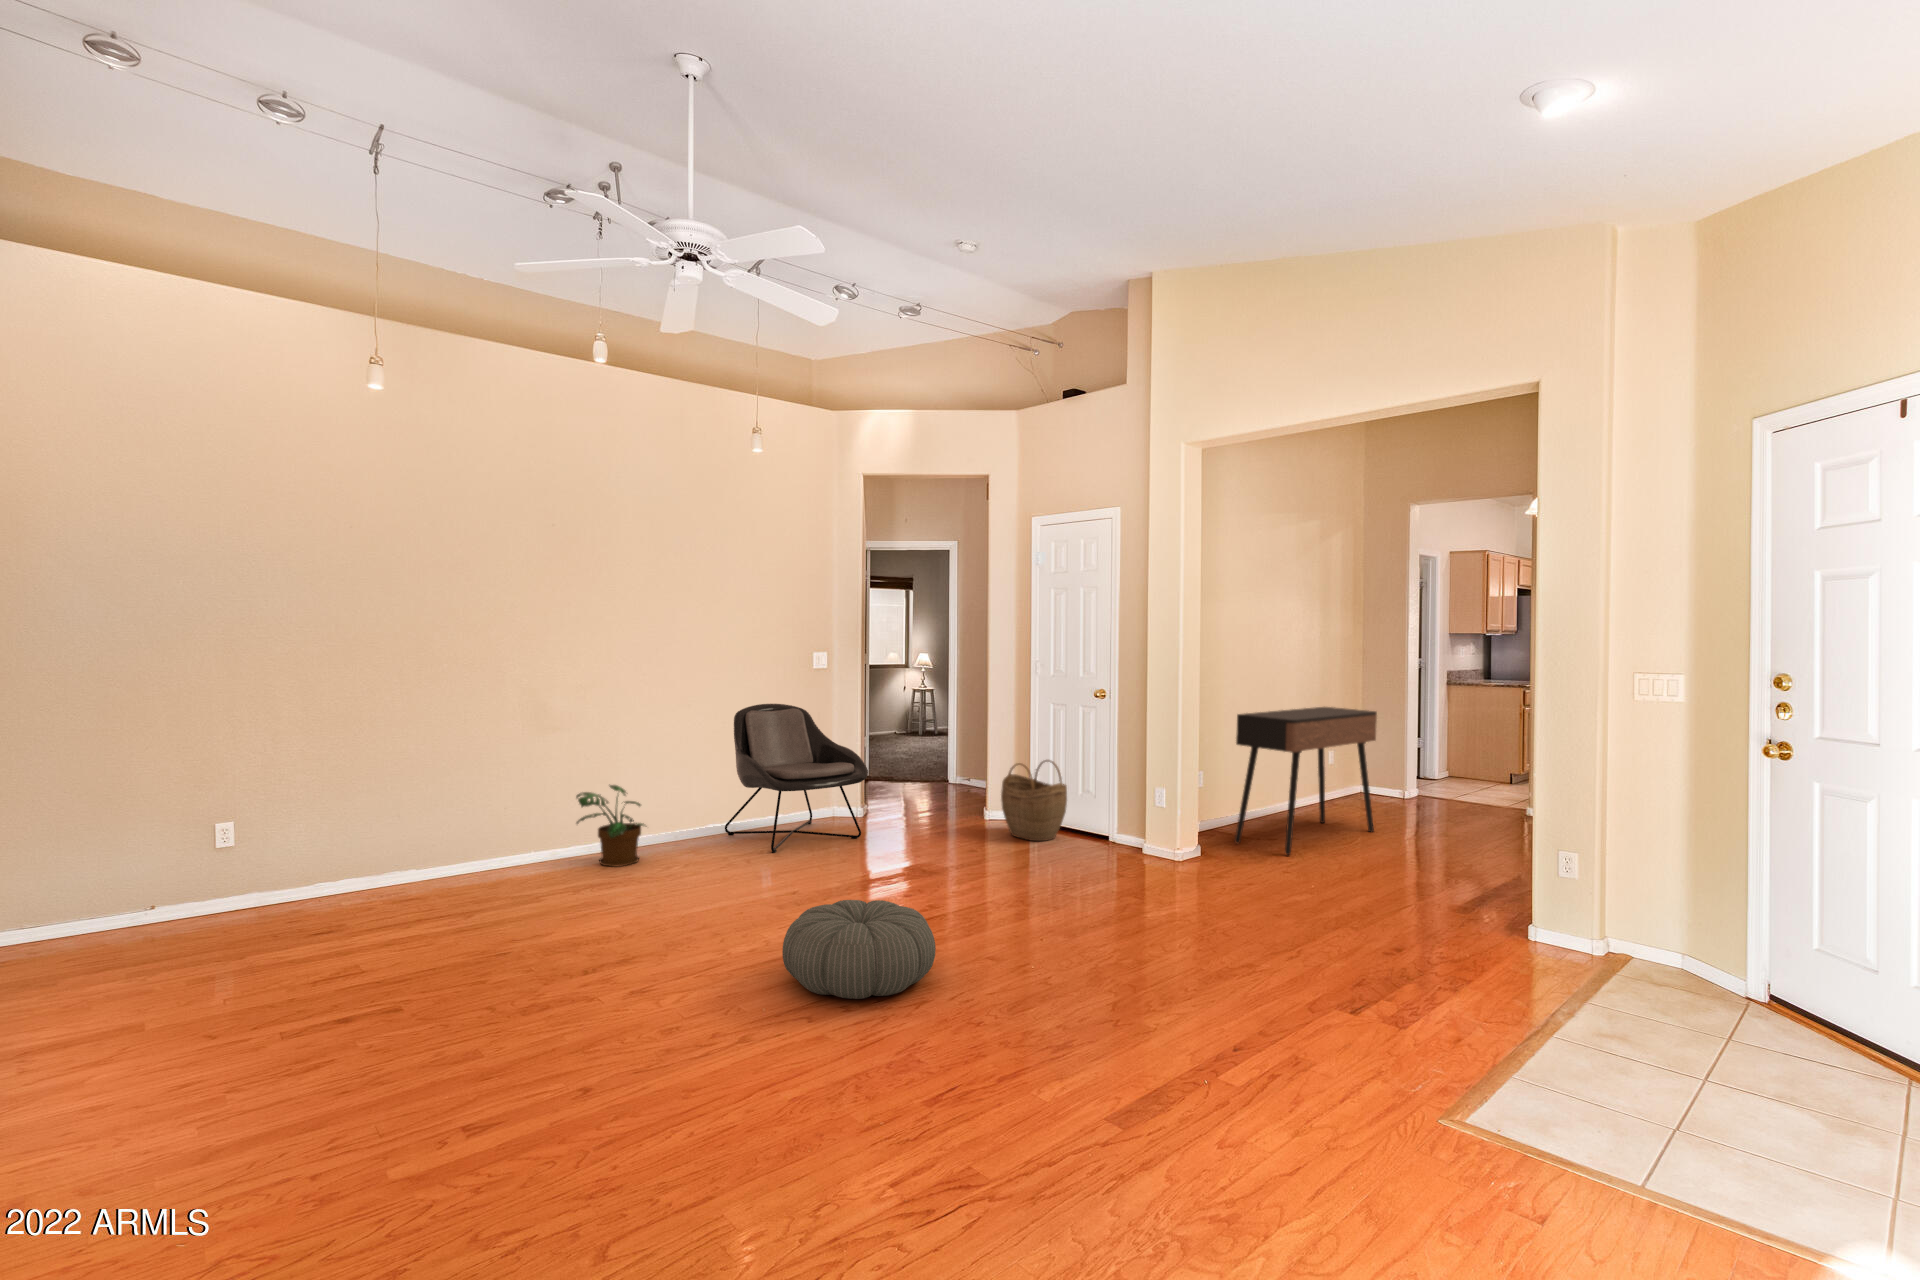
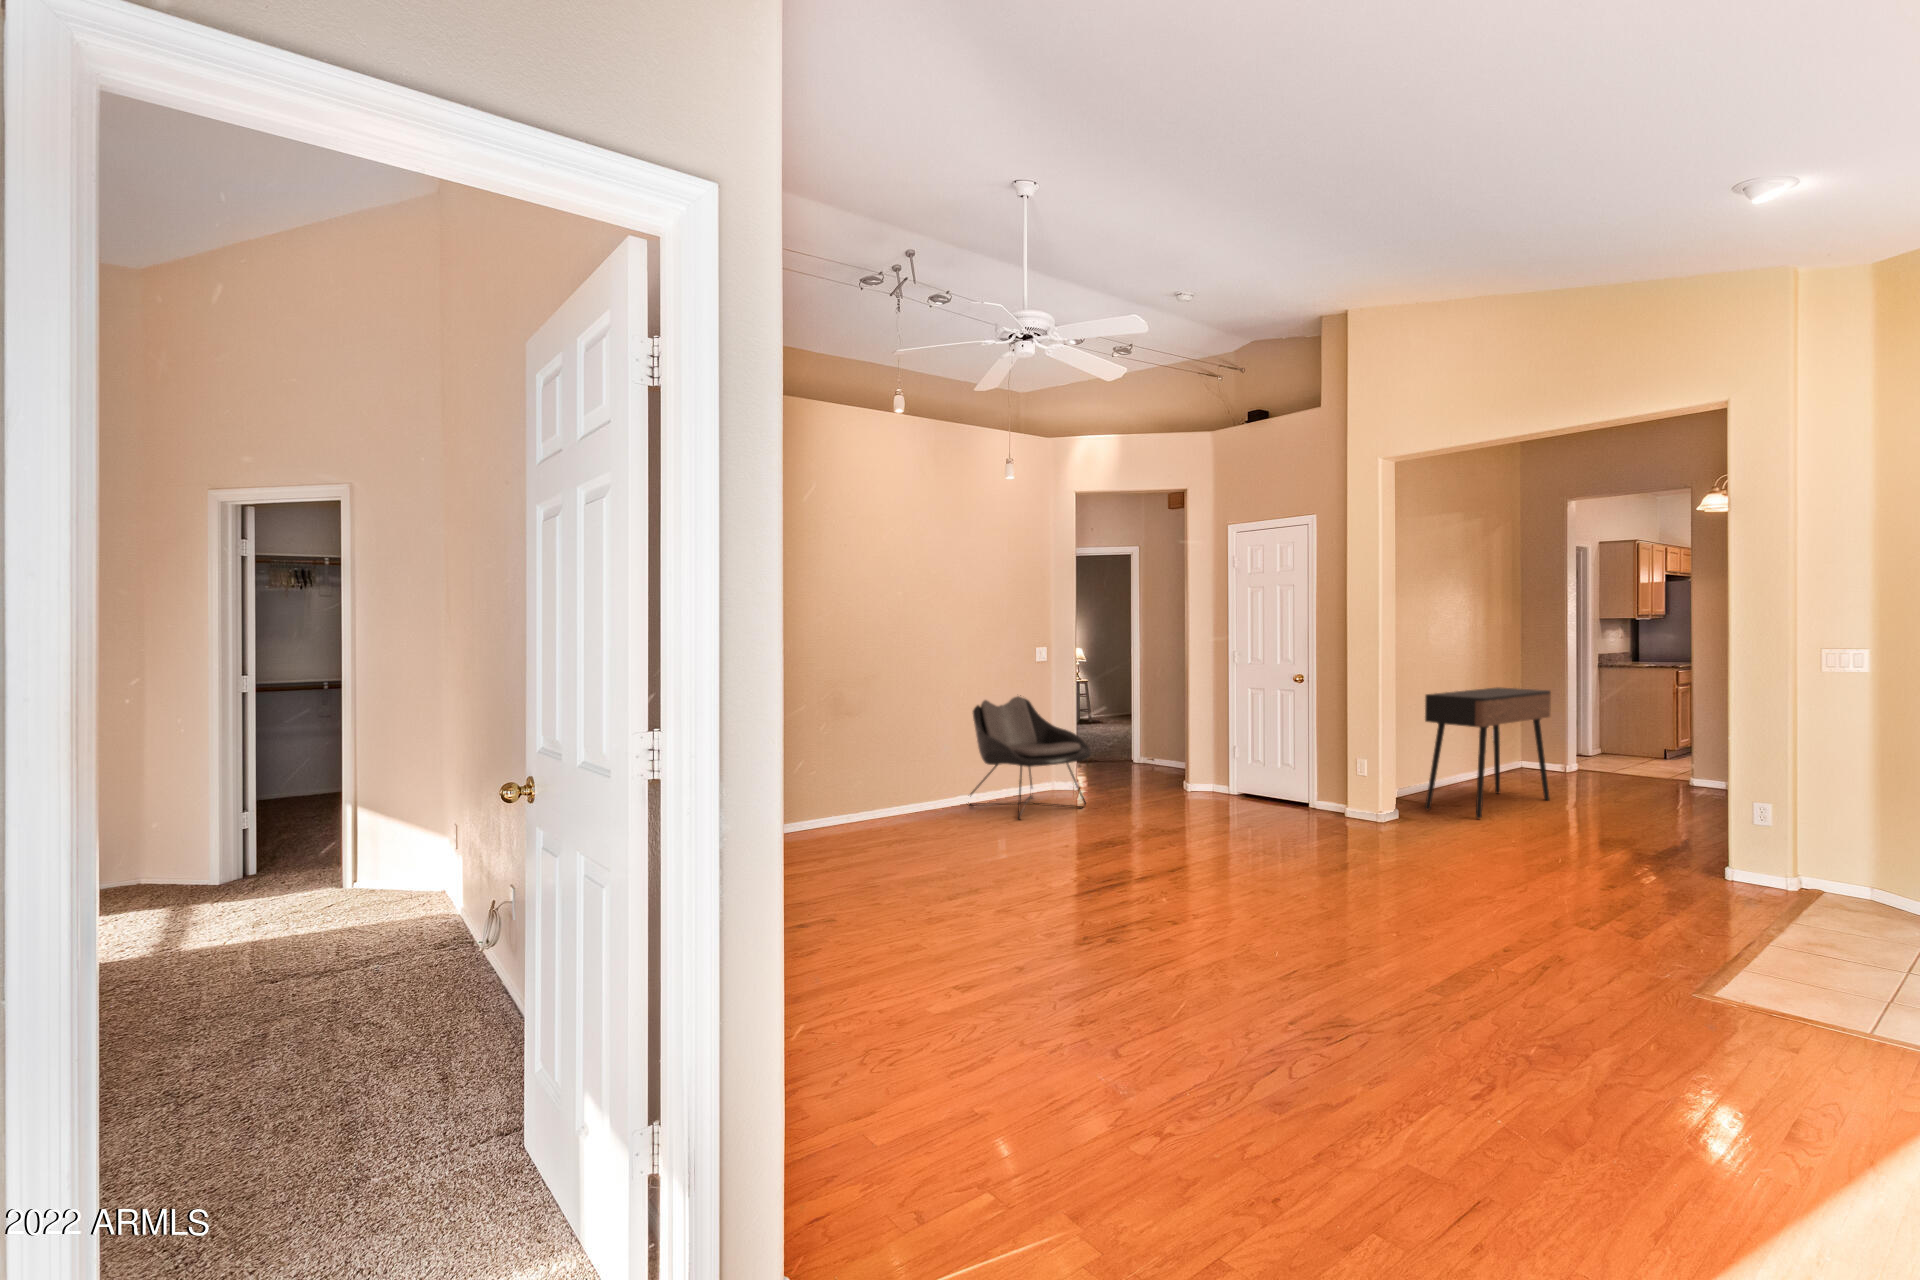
woven basket: present [1001,760,1067,841] -> none [1207,738,1269,810]
potted plant: present [576,785,645,867] -> none [856,762,916,831]
pouf: present [782,900,936,999] -> none [1107,845,1231,919]

